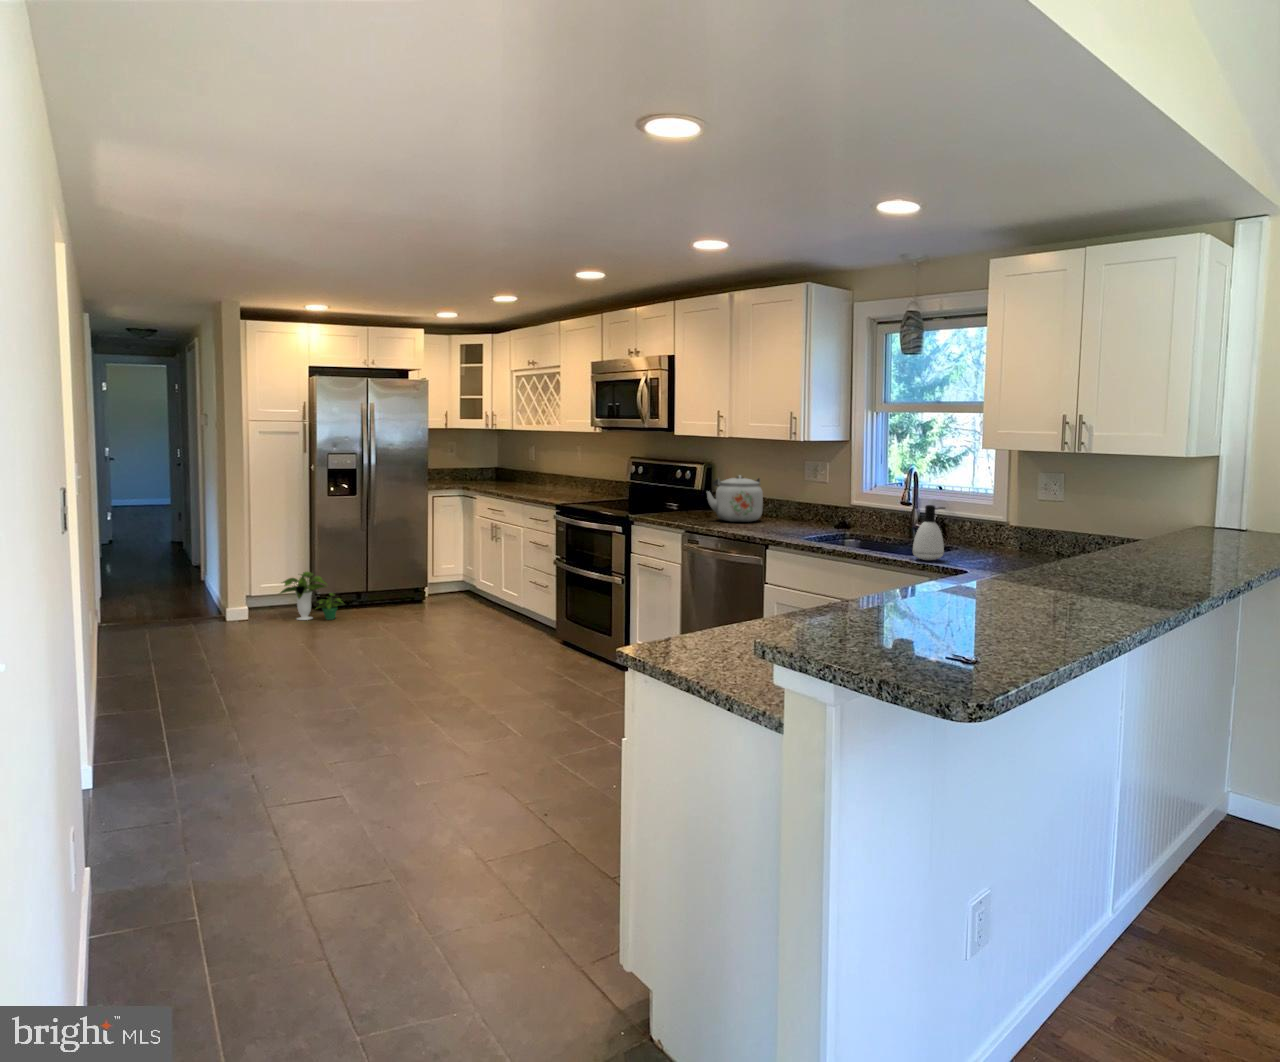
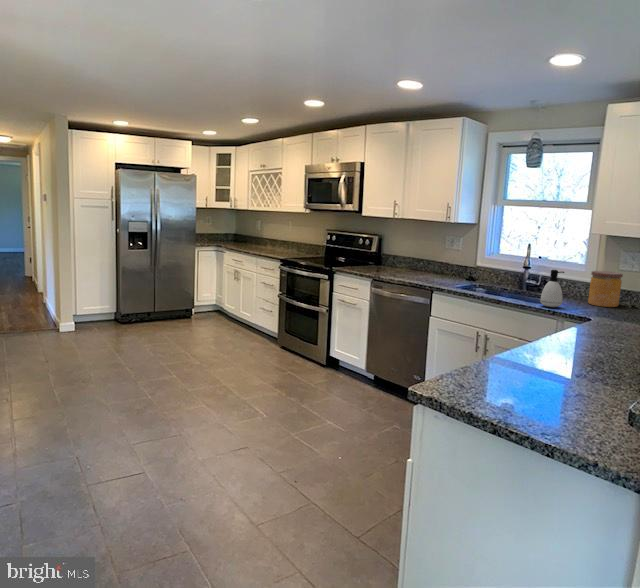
kettle: present [706,475,763,522] -> none [385,244,421,275]
jar: none [991,506,1037,559] -> present [588,271,623,307]
potted plant: present [280,572,342,620] -> none [96,298,140,329]

